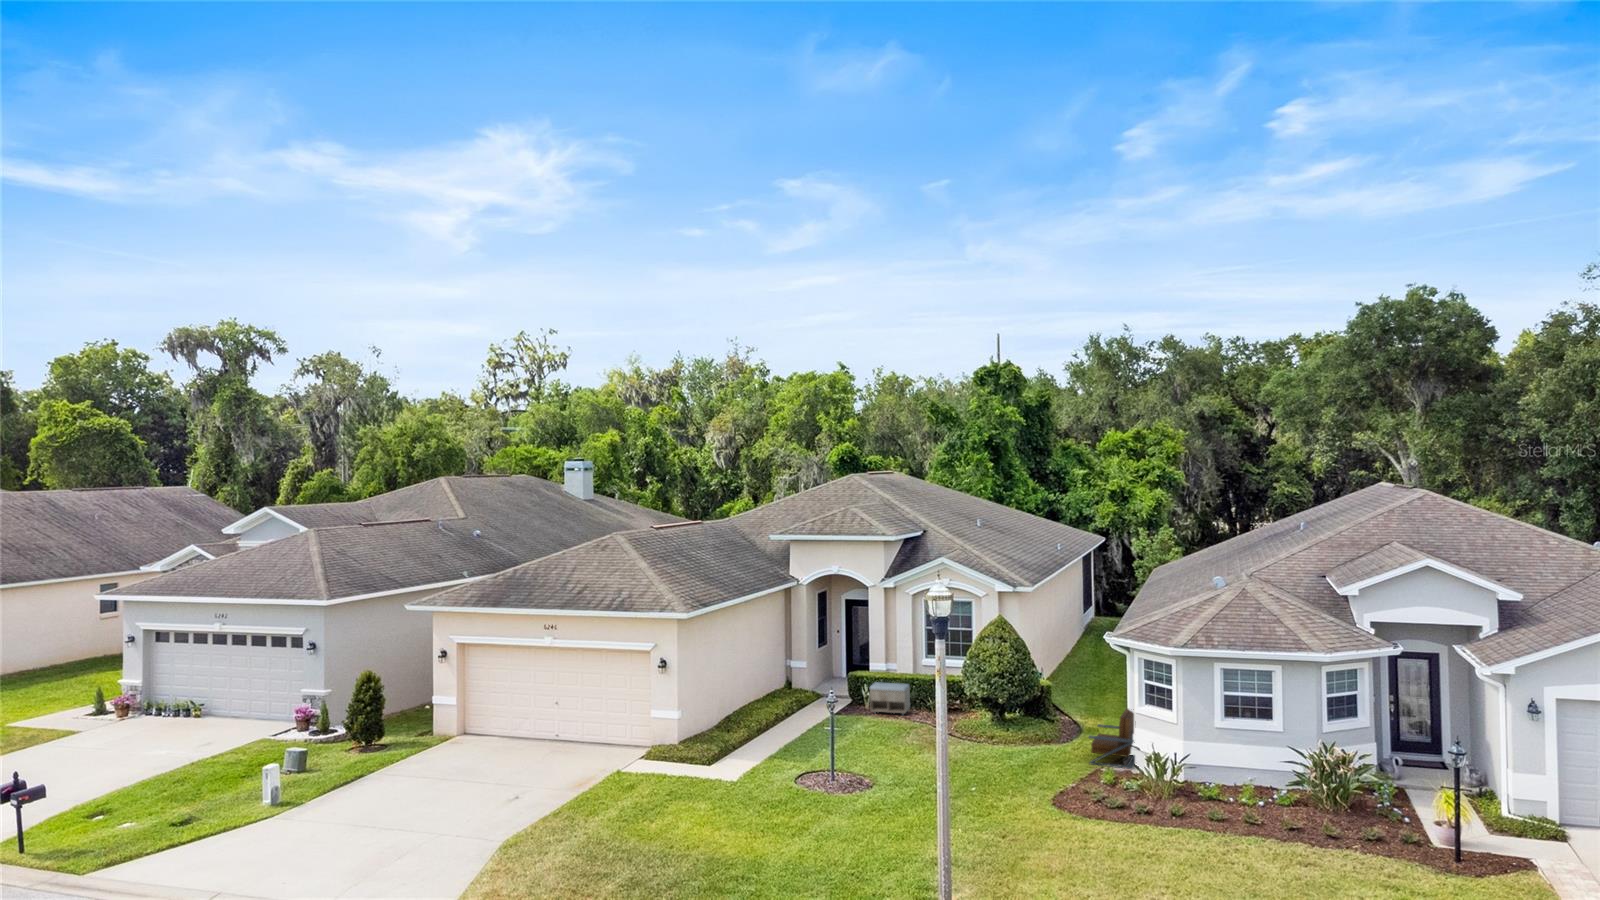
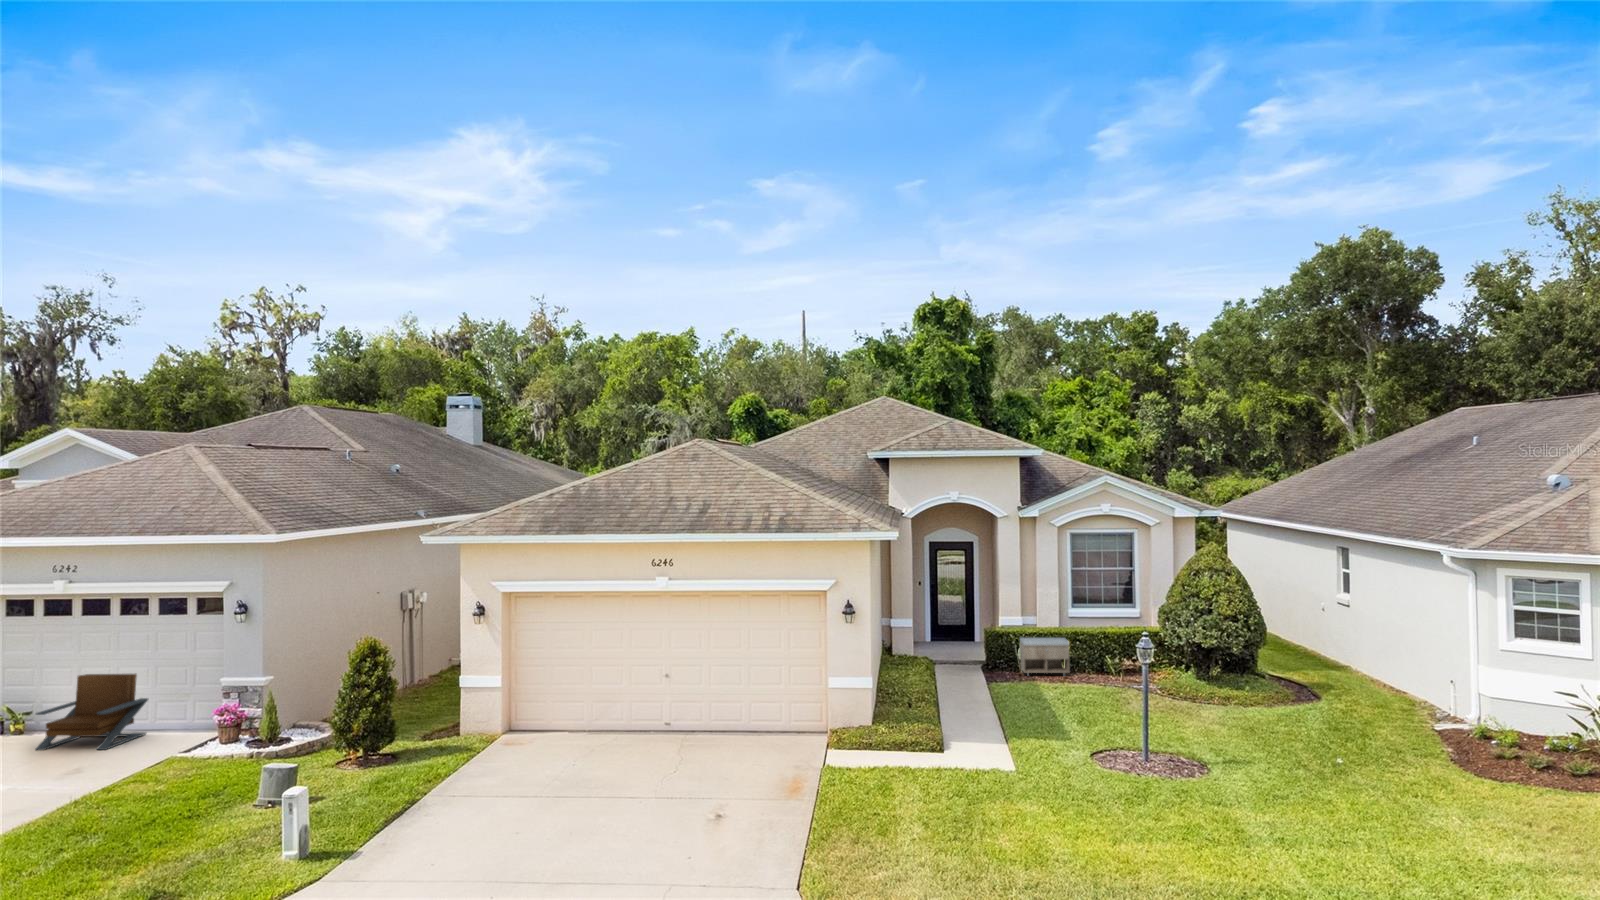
lounge chair: present [1089,709,1135,769] -> present [36,674,148,750]

